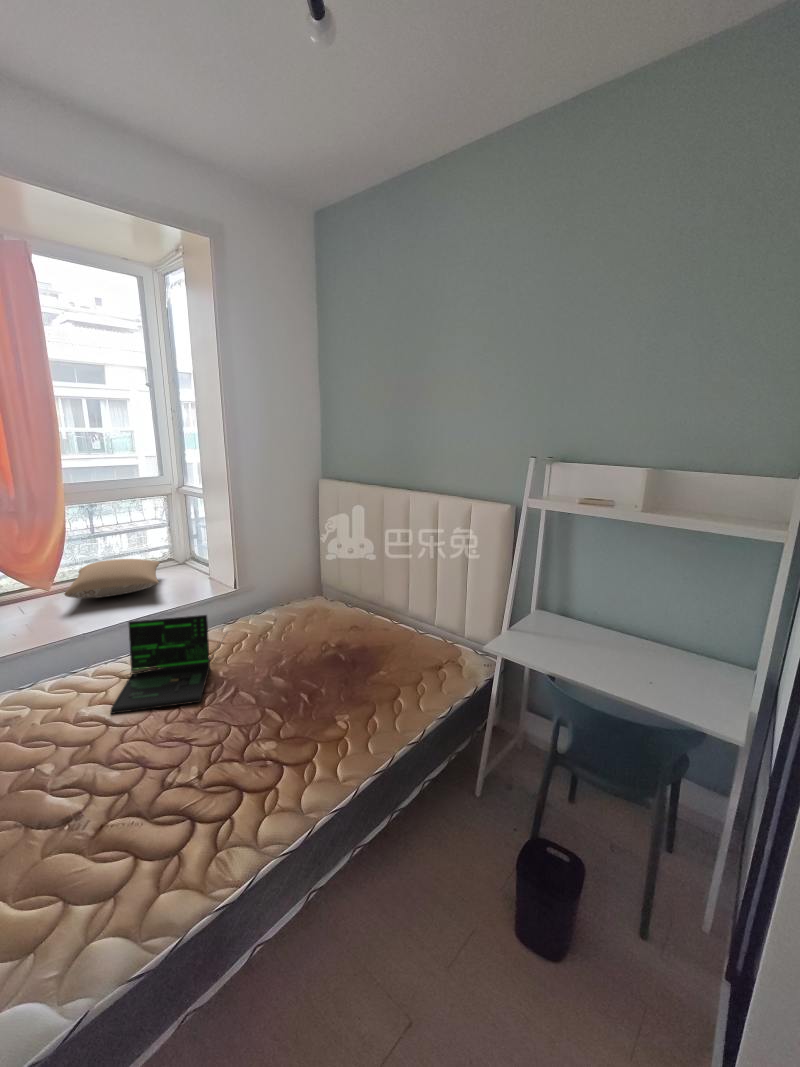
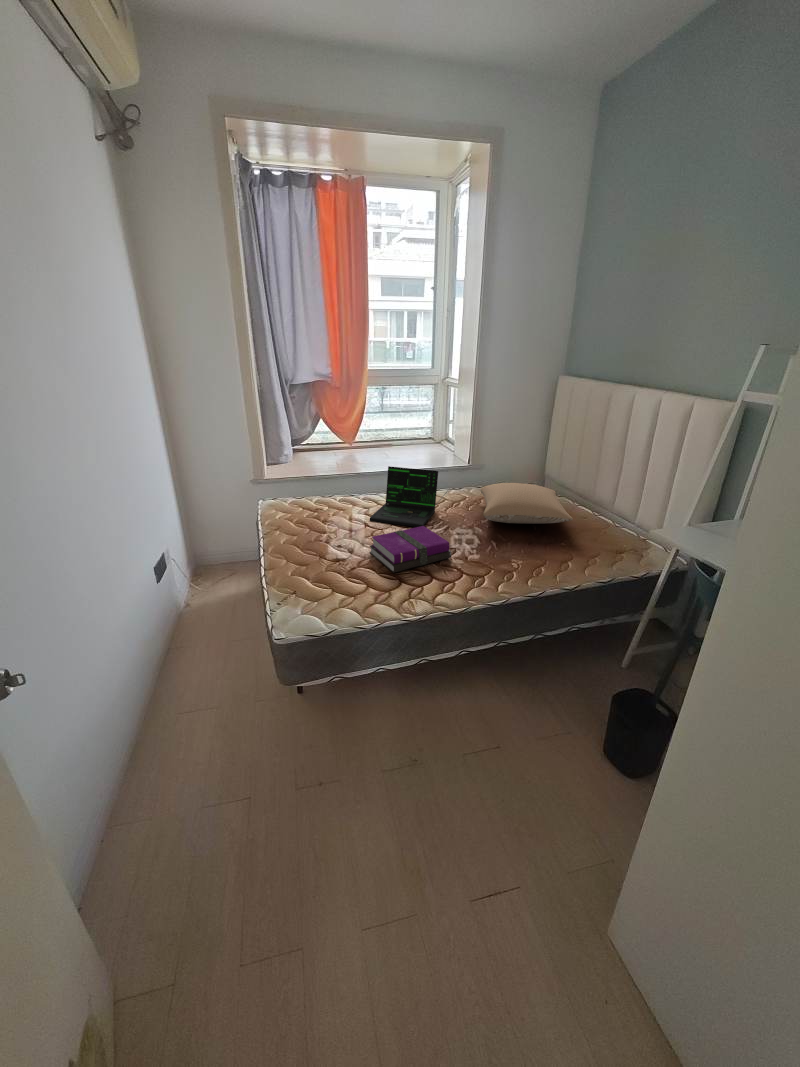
pillow: present [64,559,160,598] -> present [480,483,573,524]
notebook: none [122,705,258,809] -> present [370,526,452,573]

